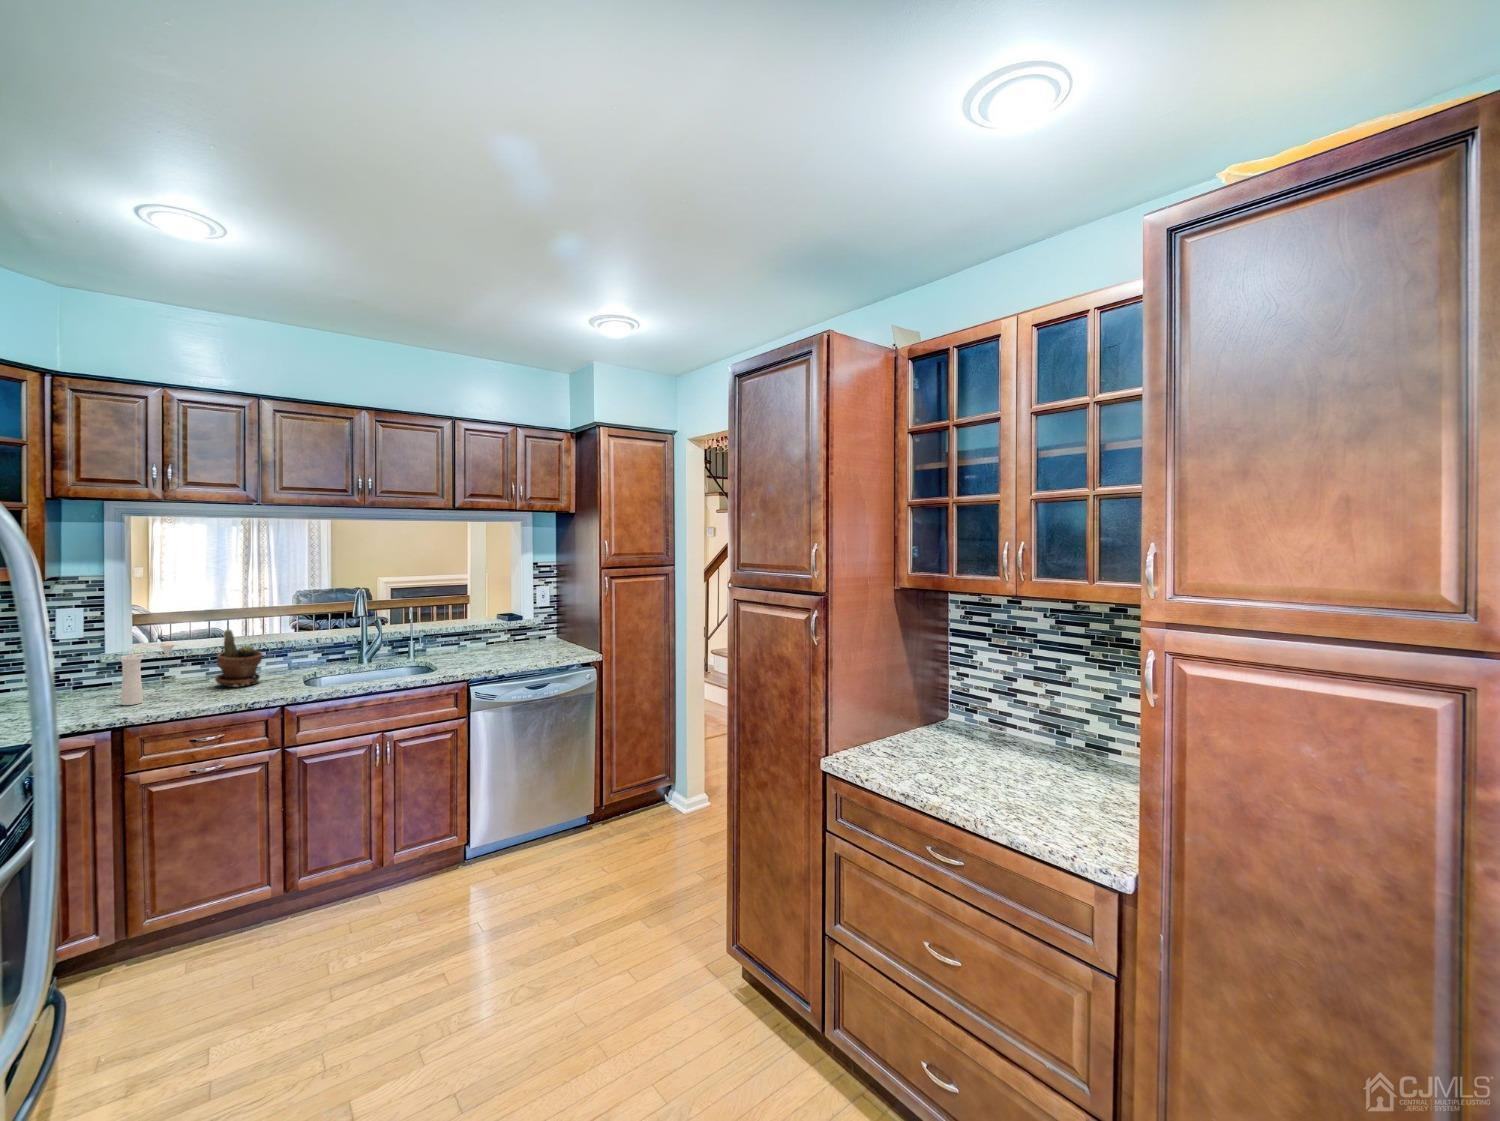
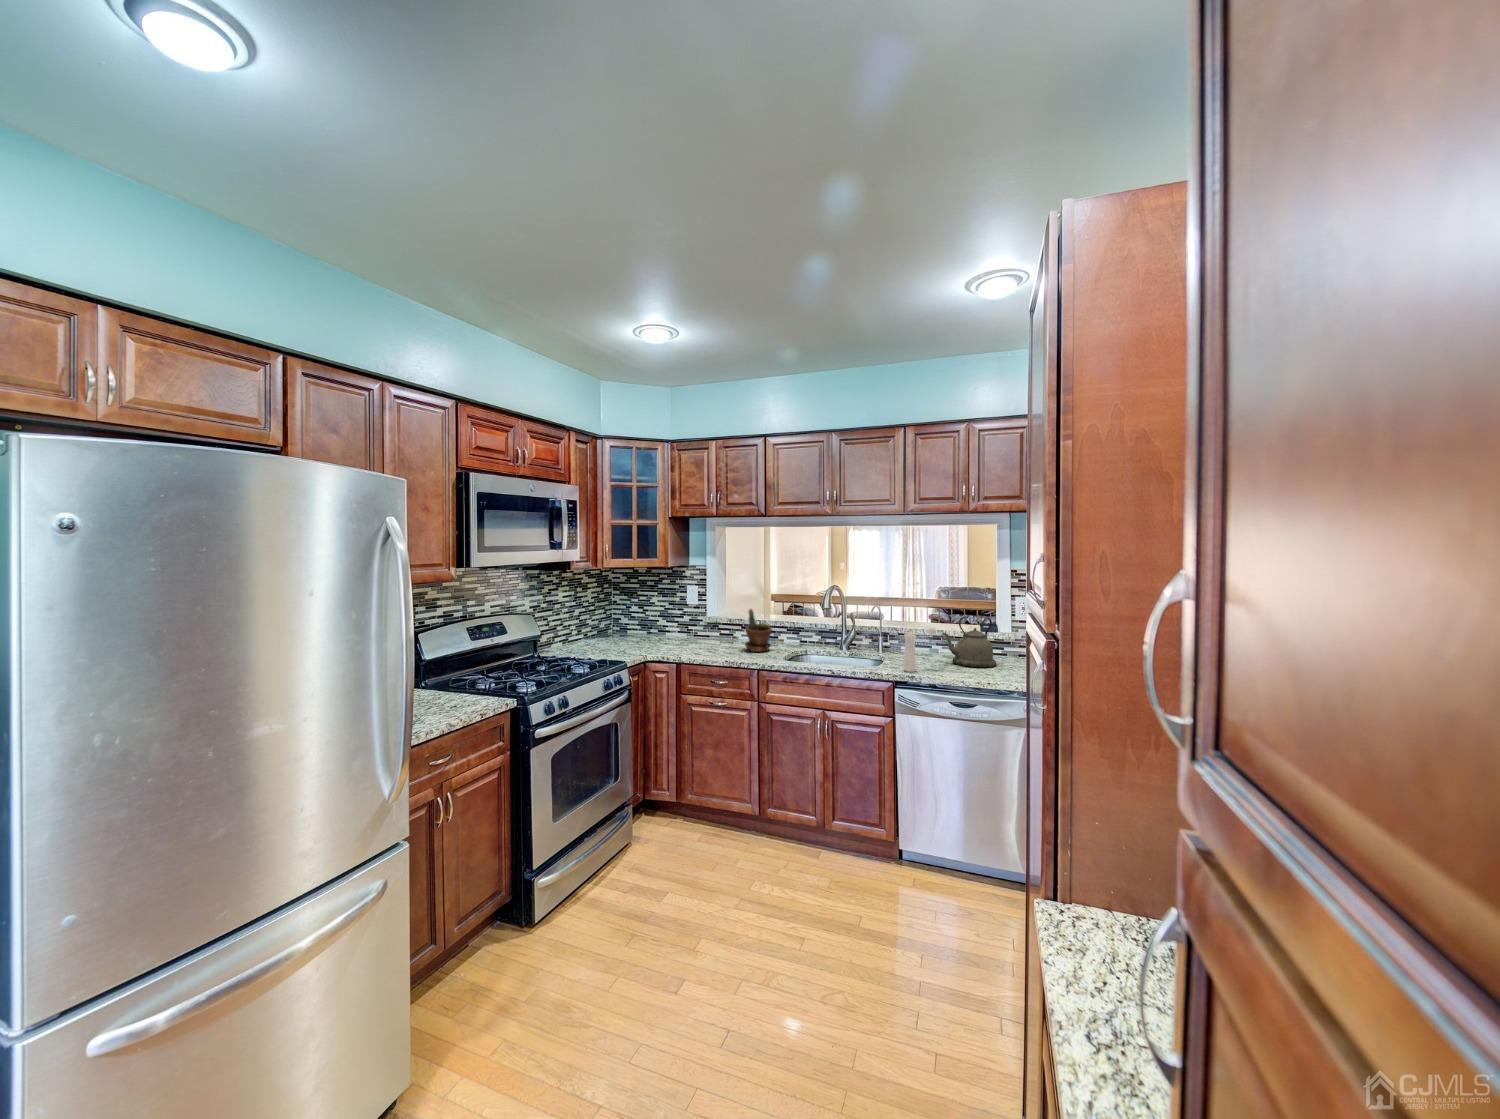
kettle: none [489,608,535,656] -> present [943,617,996,668]
pepper mill: present [120,641,175,705] -> present [903,626,936,672]

